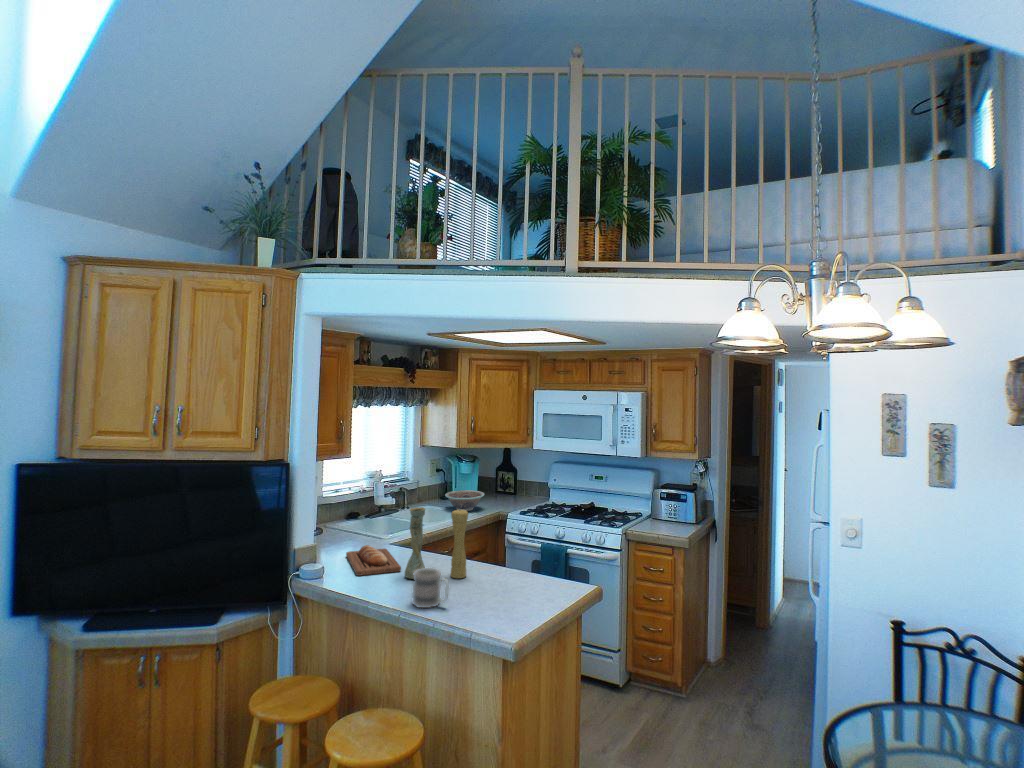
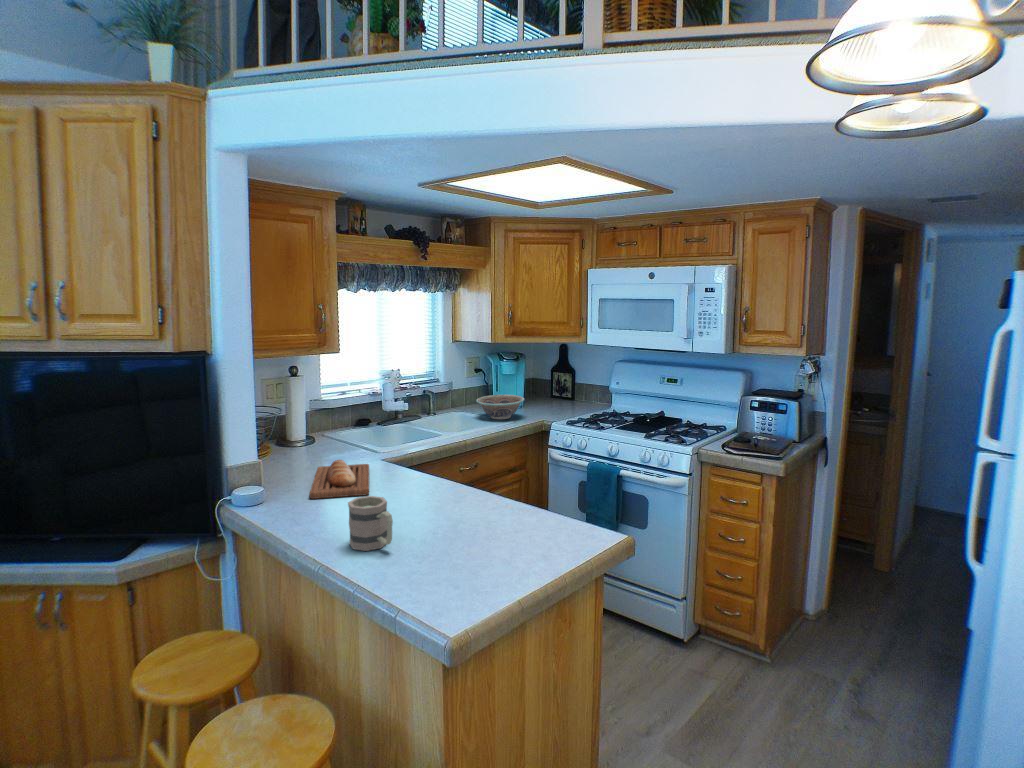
vase: present [405,507,425,579] -> none [367,413,394,507]
pepper mill: present [451,509,468,578] -> none [424,417,448,508]

